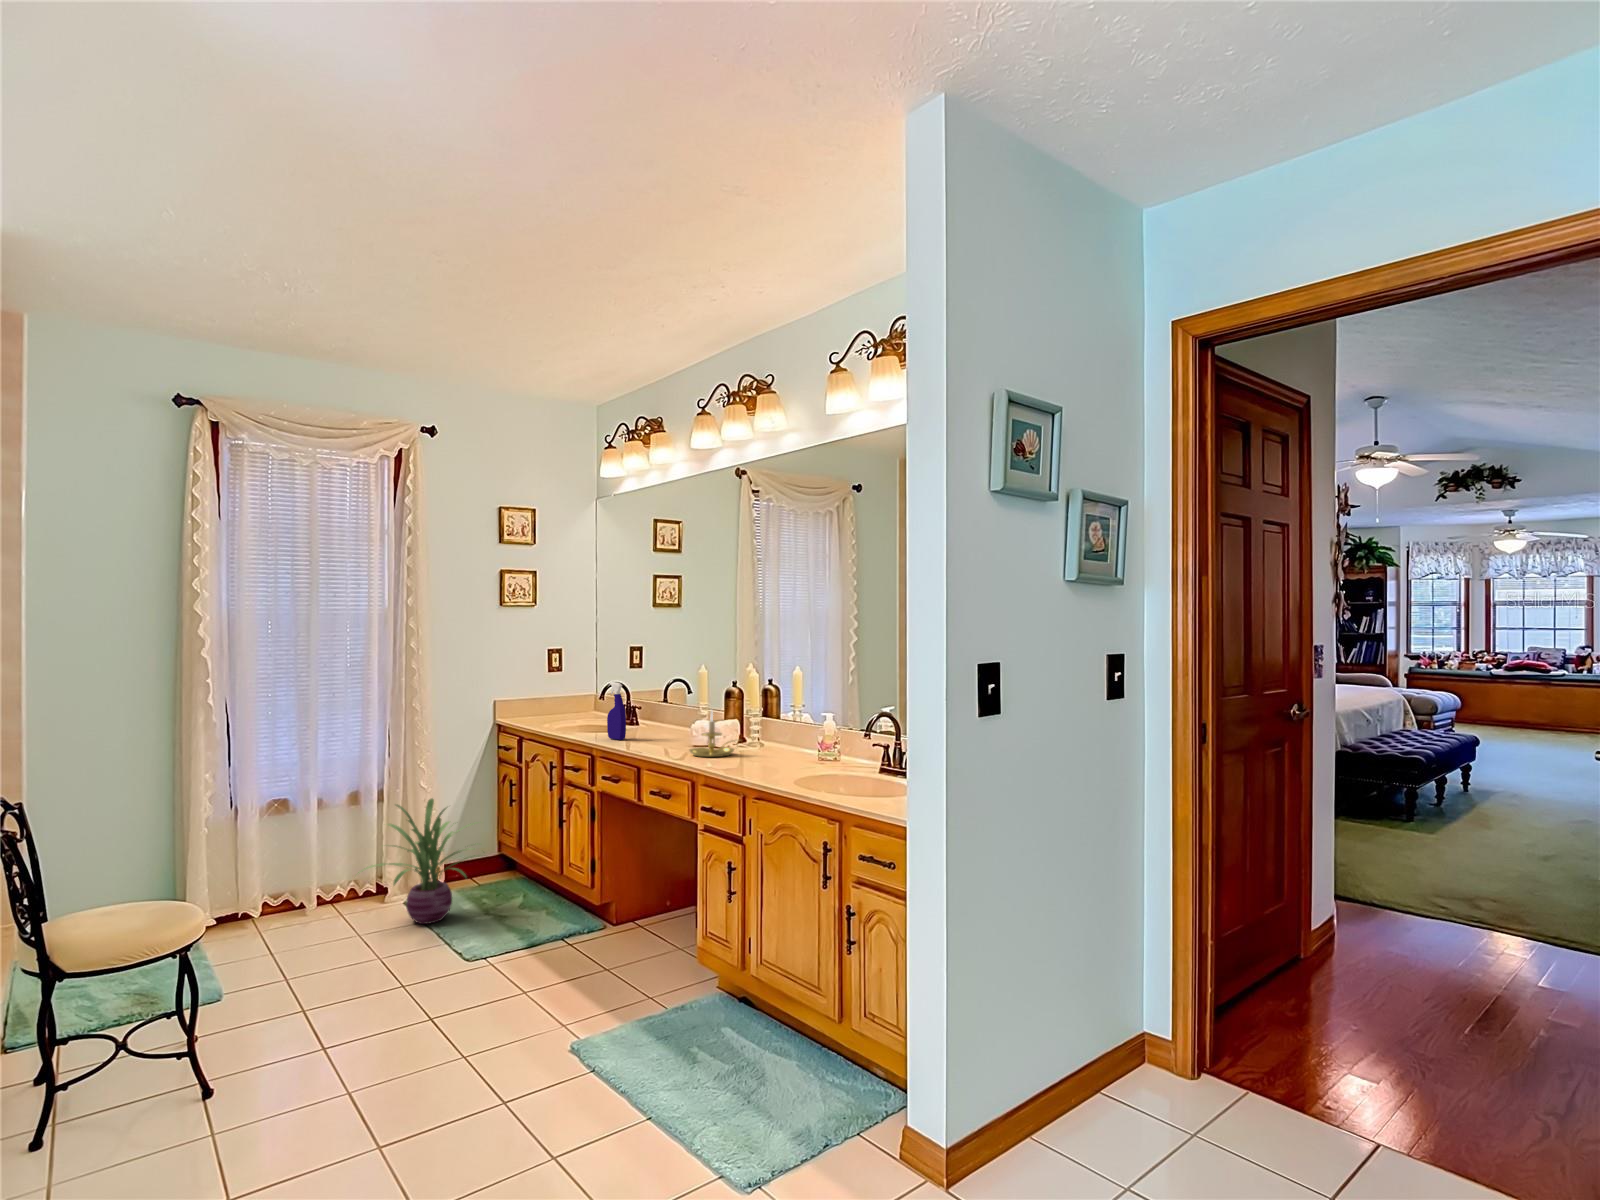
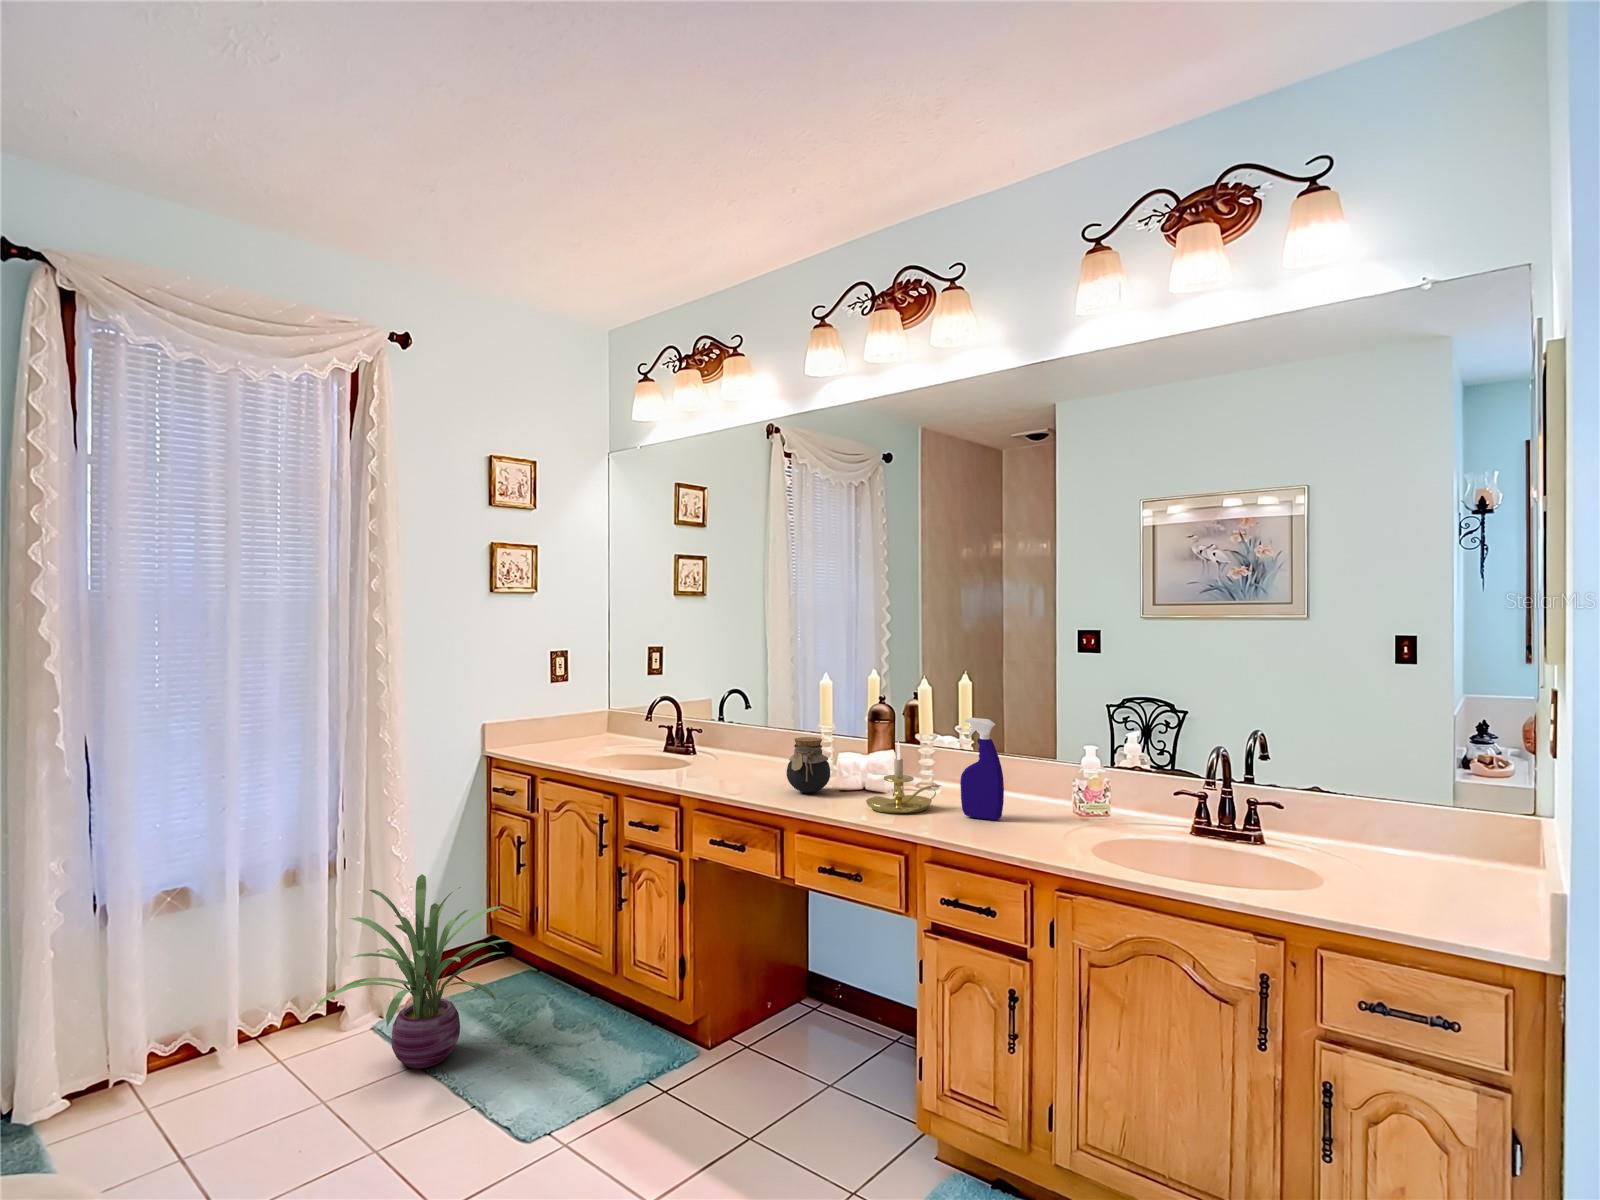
spray bottle: present [607,682,626,740] -> present [960,718,1004,820]
jar: none [655,708,687,746] -> present [787,737,830,793]

